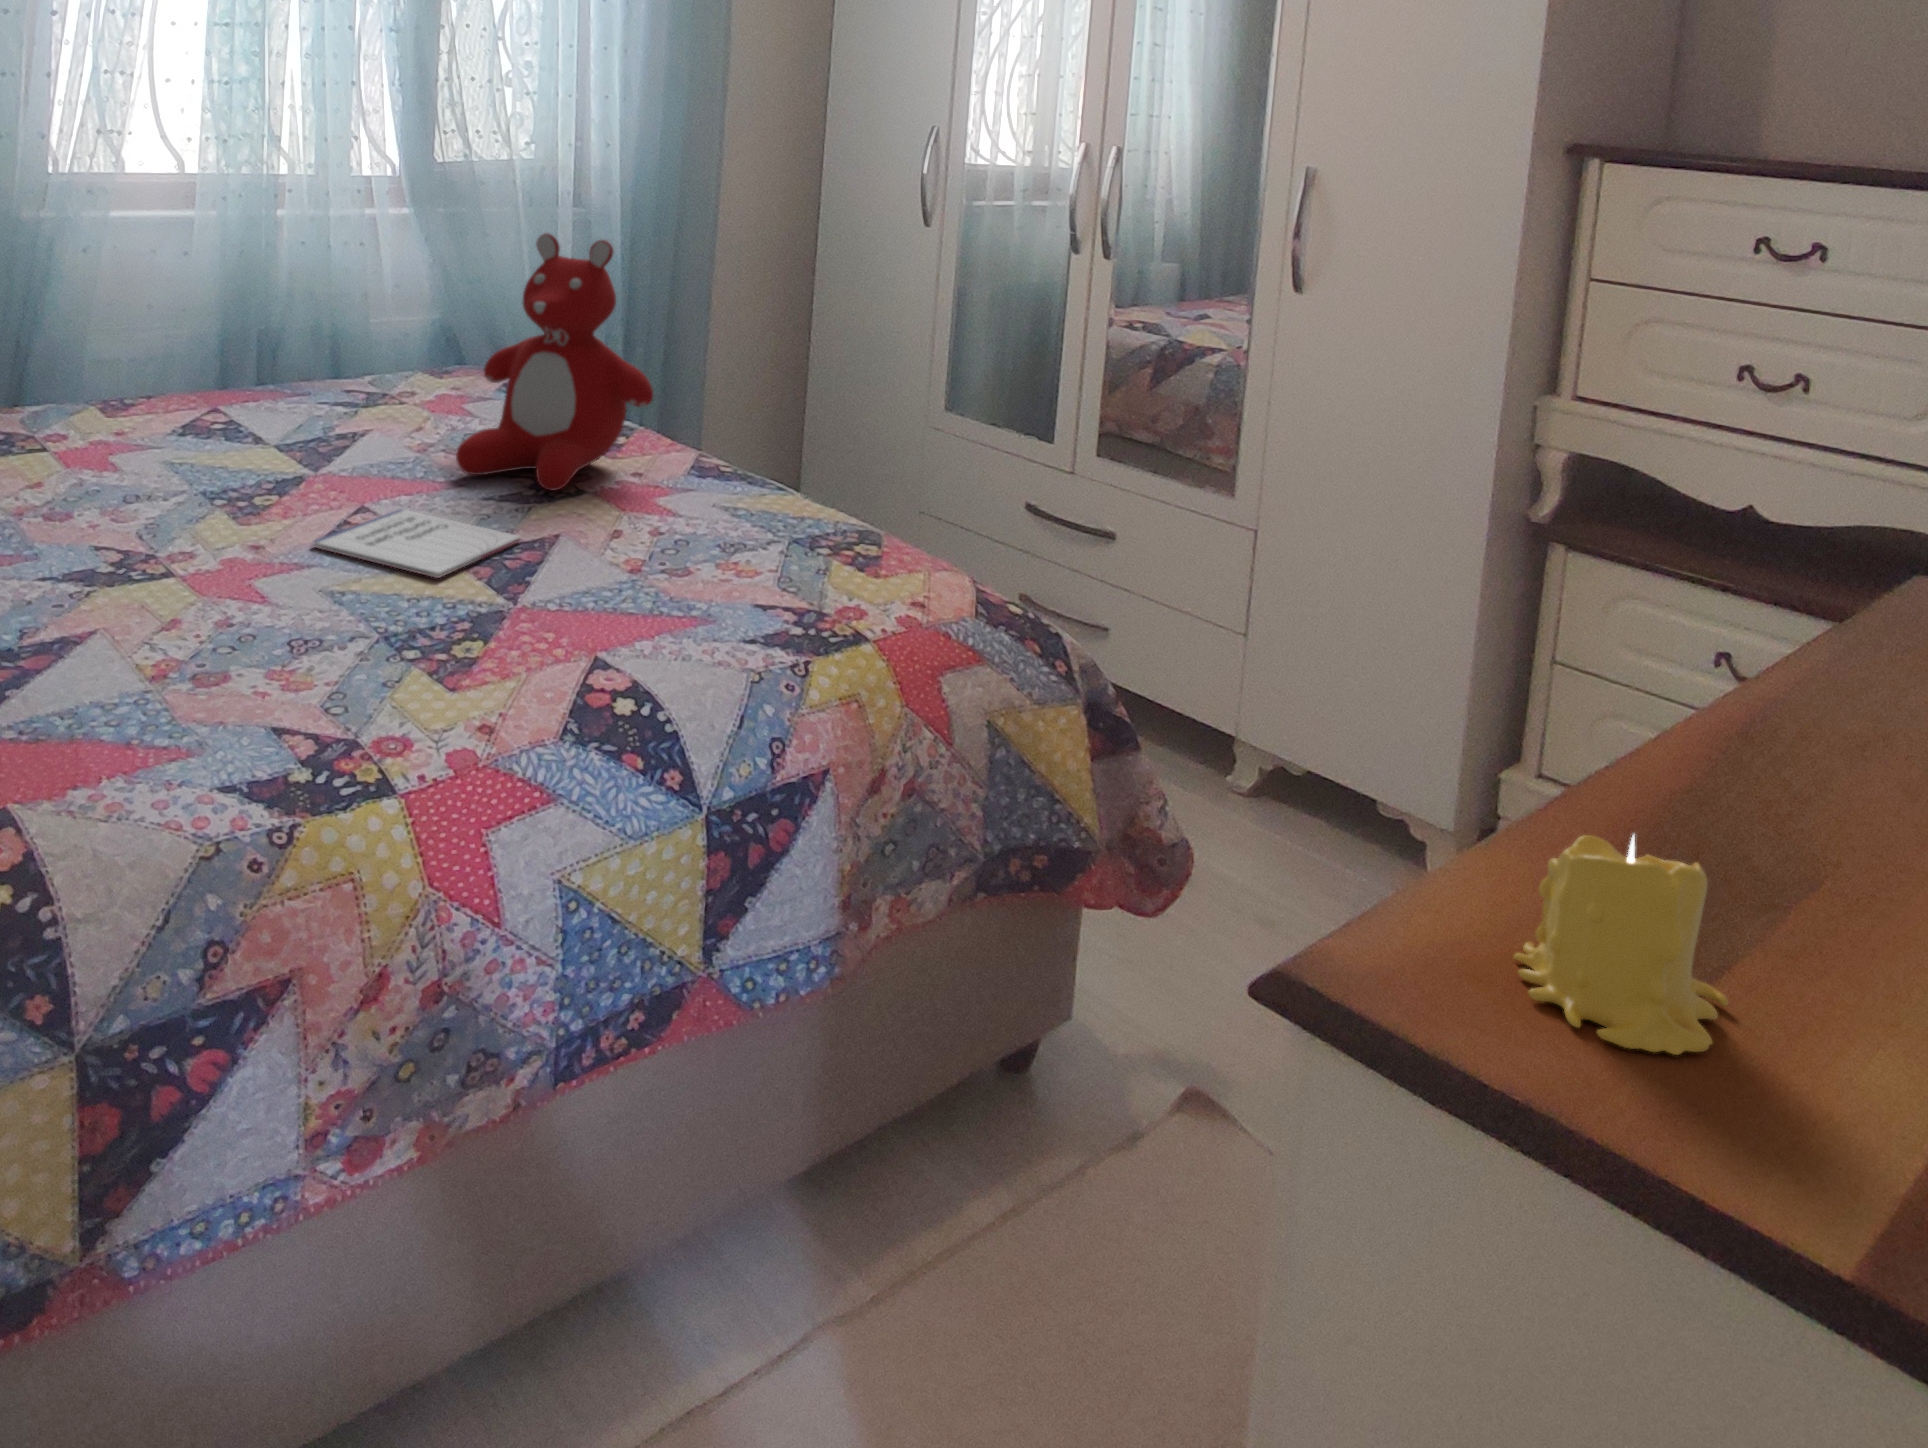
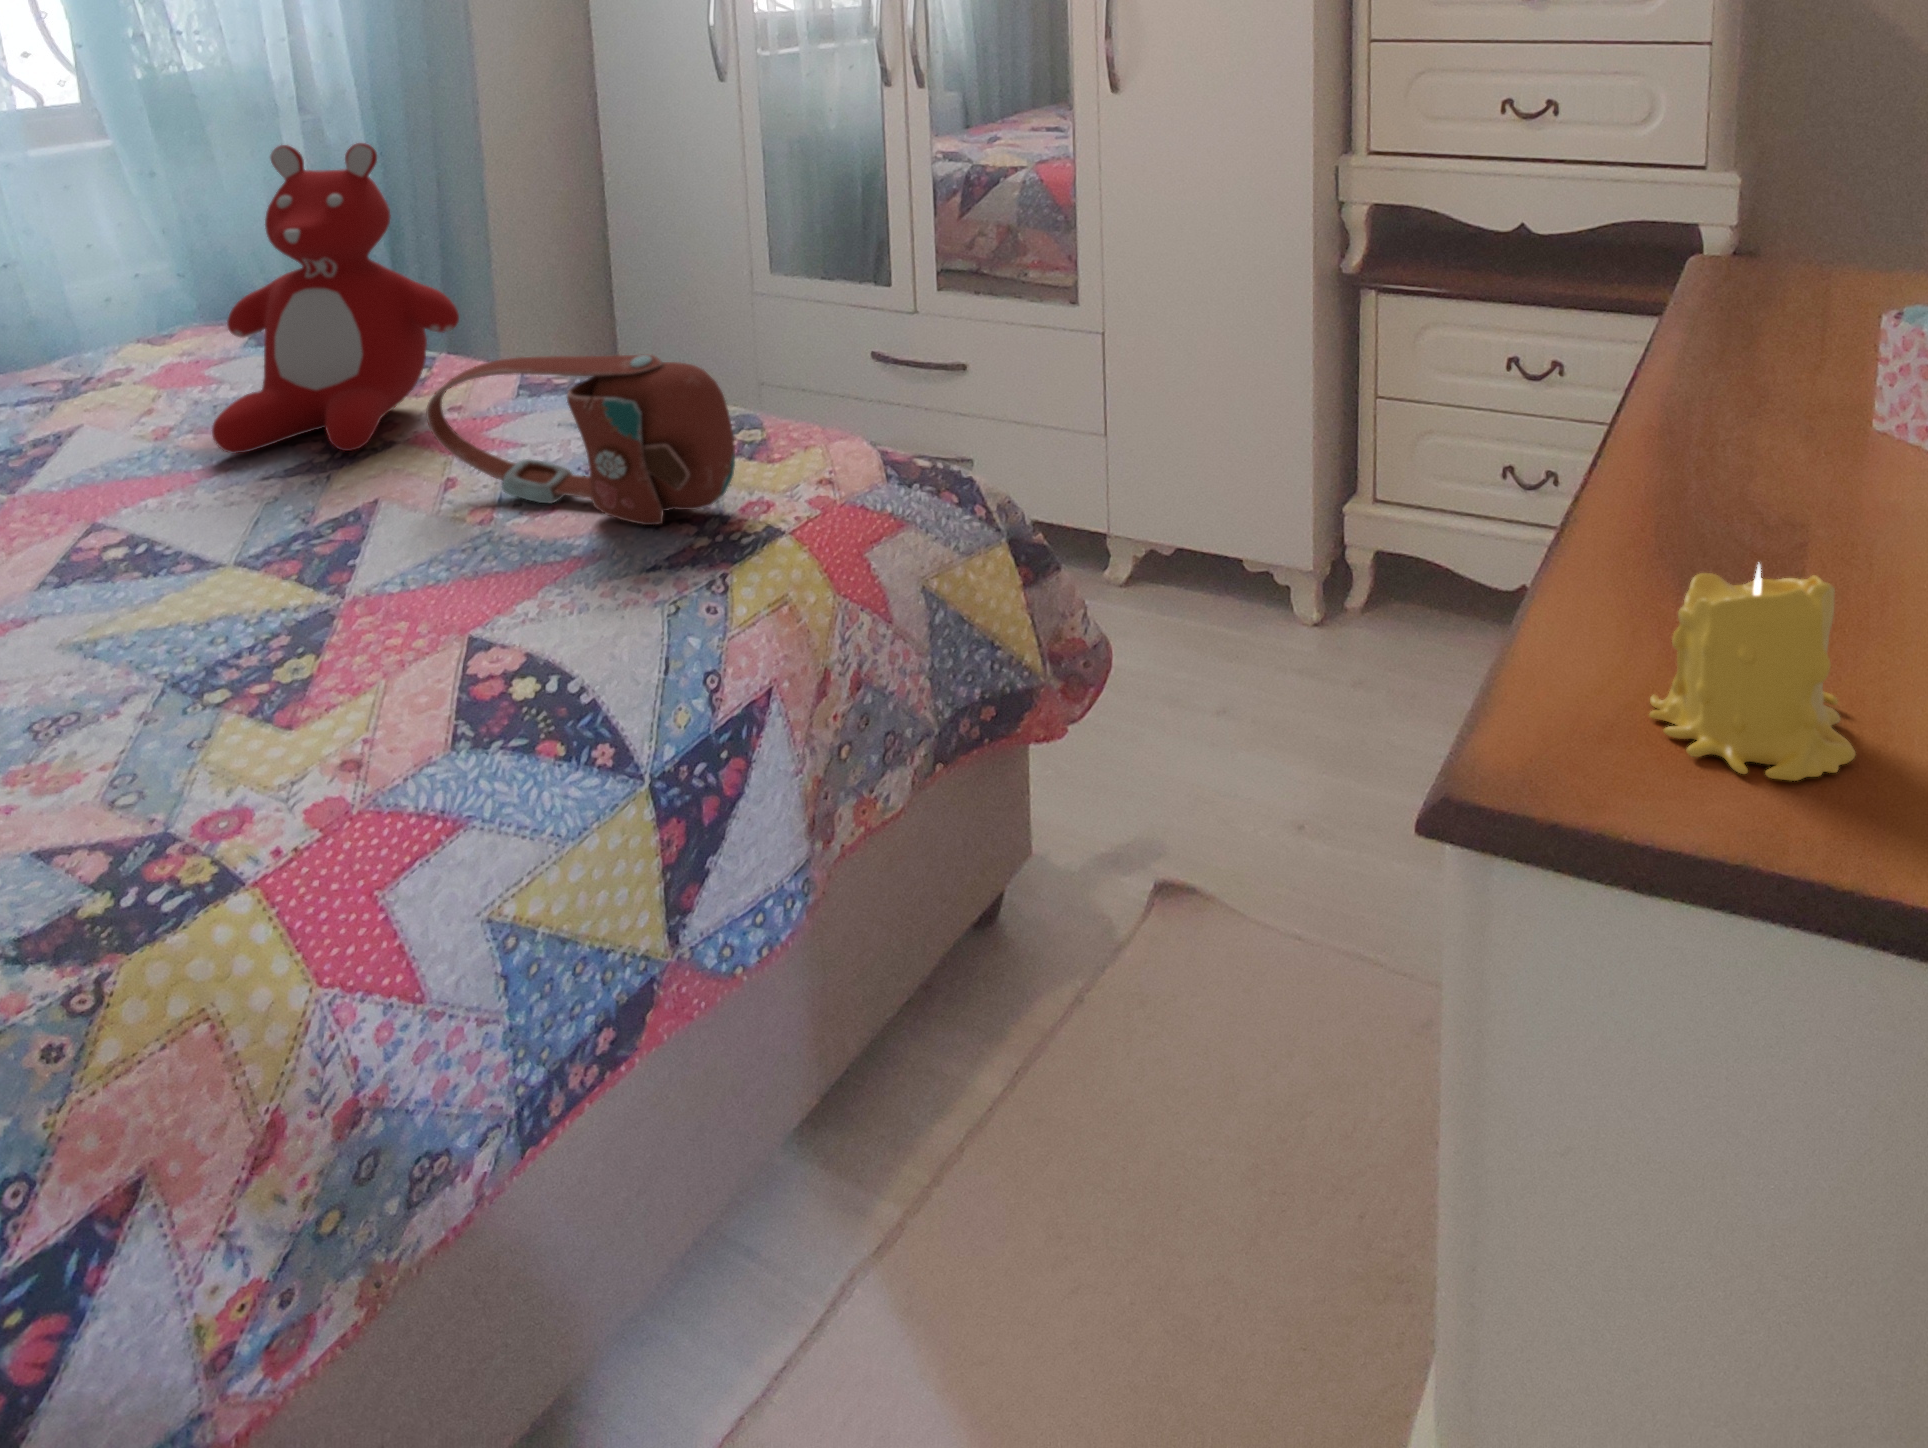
handbag: none [607,437,844,605] -> present [426,354,735,525]
notebook: present [313,509,522,578] -> none [29,508,329,594]

